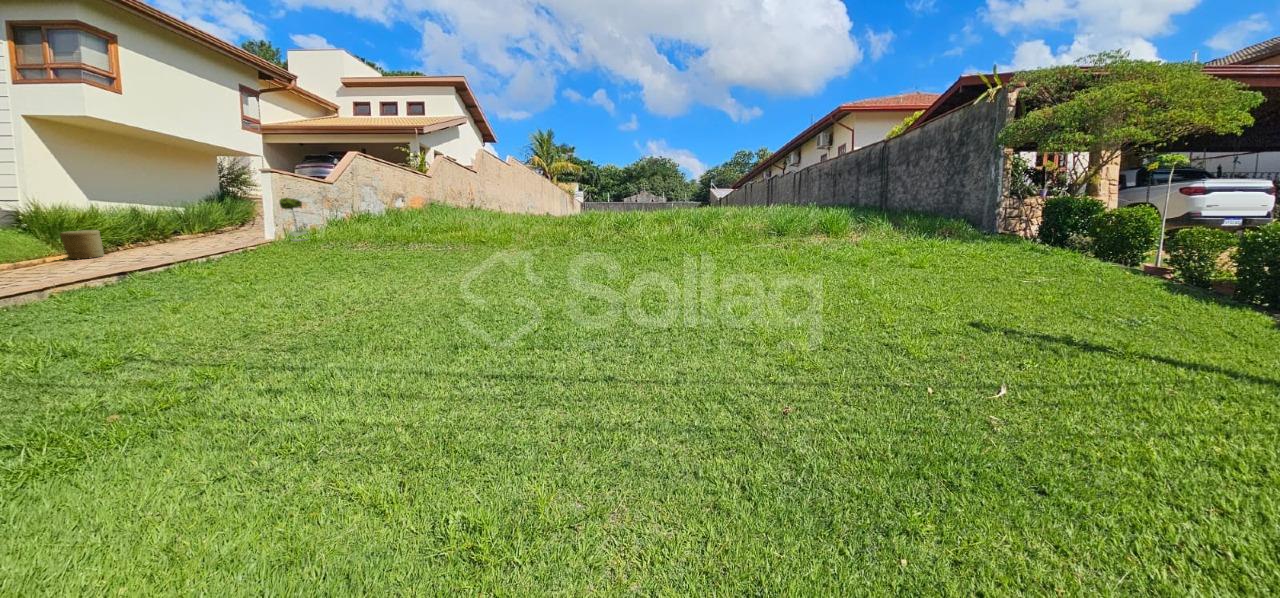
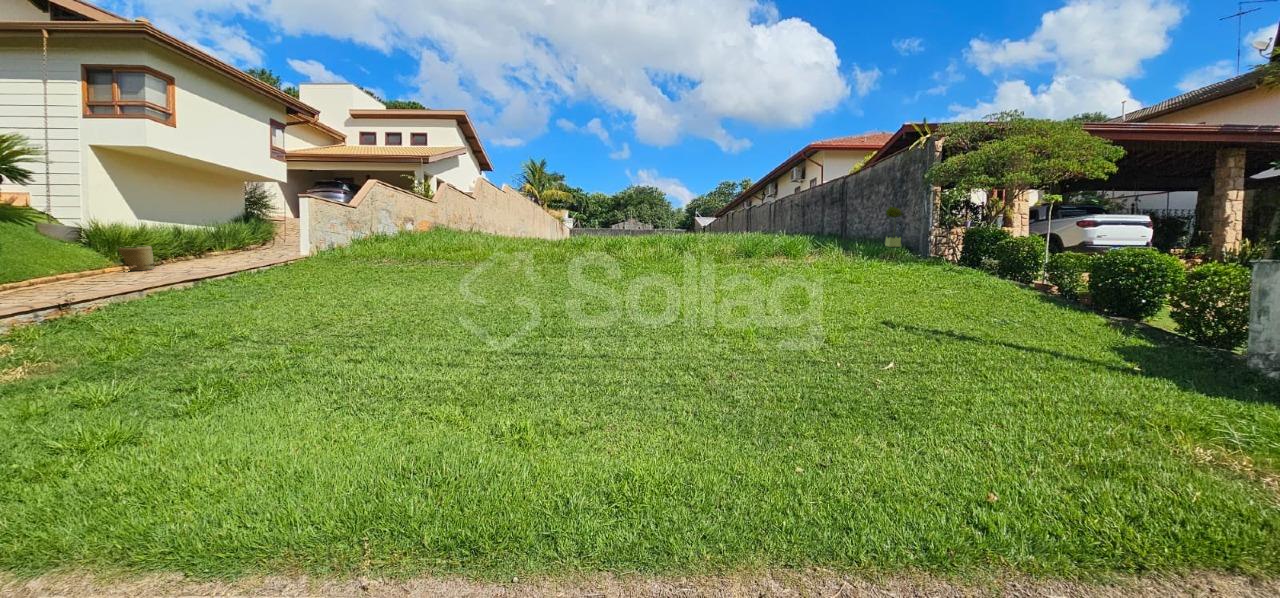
potted tree: present [280,198,308,241] -> present [885,207,903,247]

